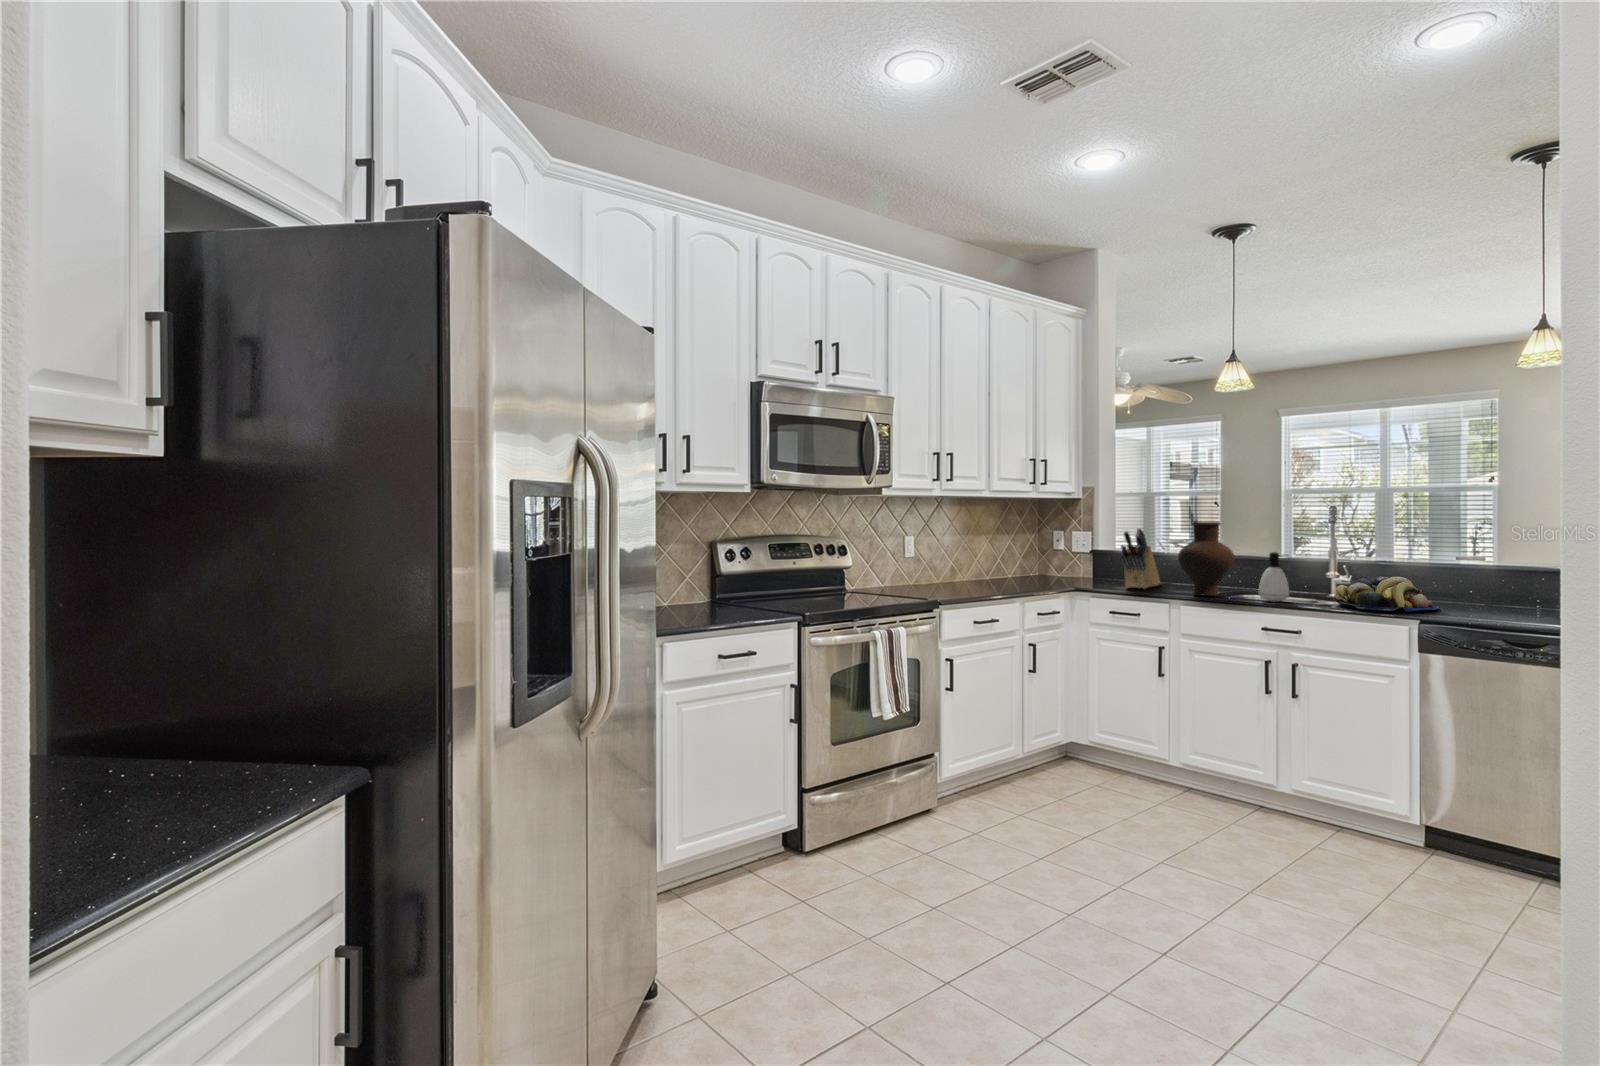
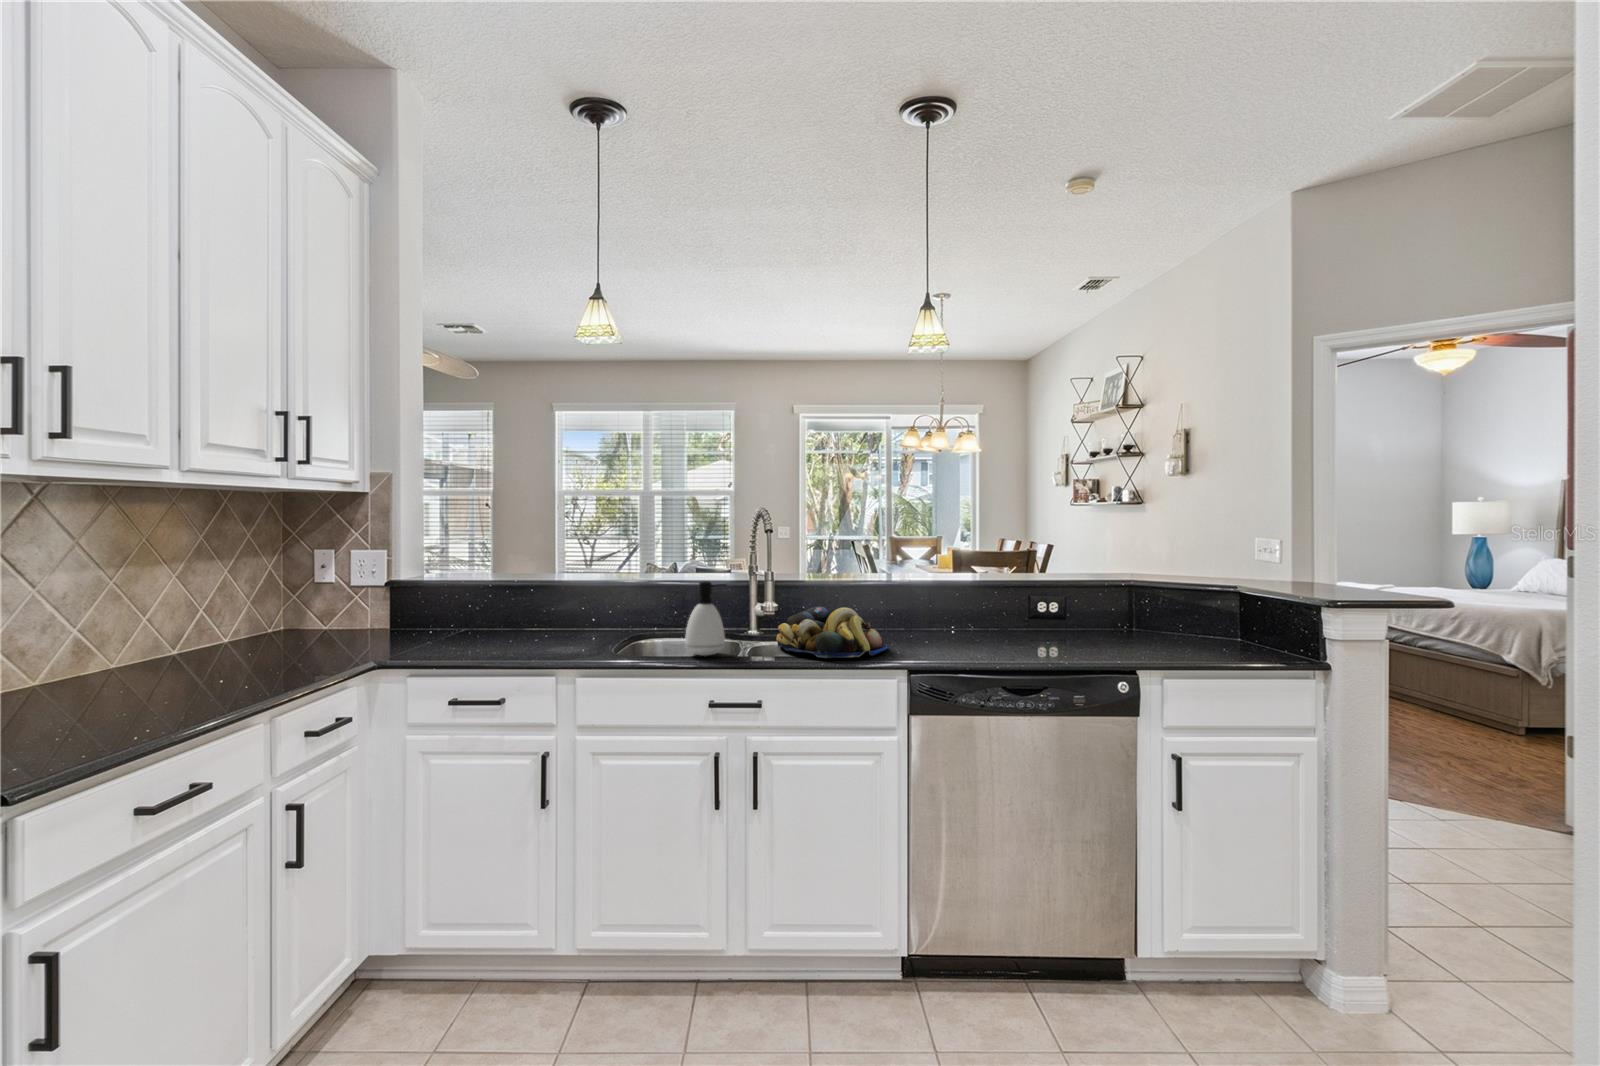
vase: present [1178,522,1235,596] -> none [562,535,645,655]
knife block: present [1120,528,1160,588] -> none [460,545,512,649]

